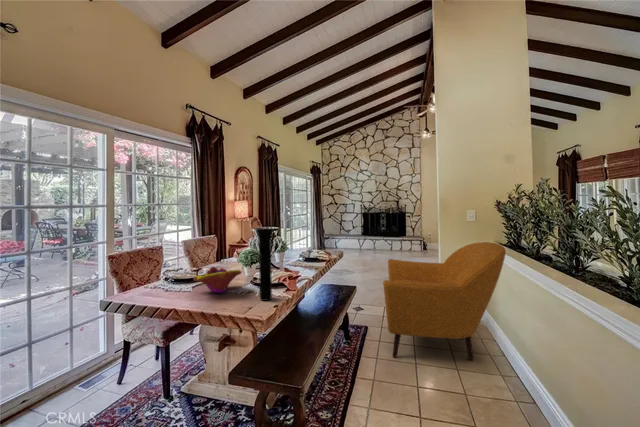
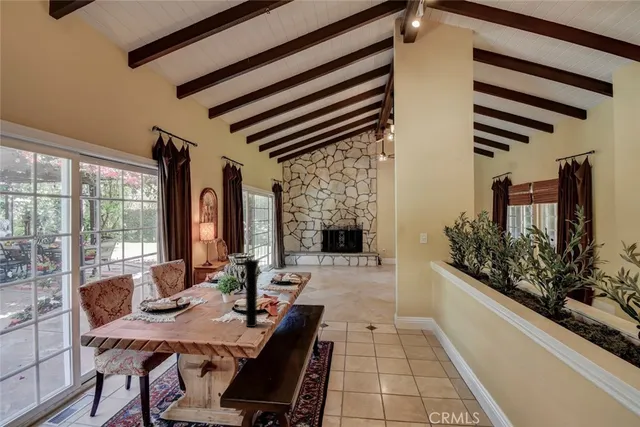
armchair: present [383,242,506,360] -> none [352,264,454,372]
decorative bowl: present [194,267,241,293] -> none [179,296,225,321]

